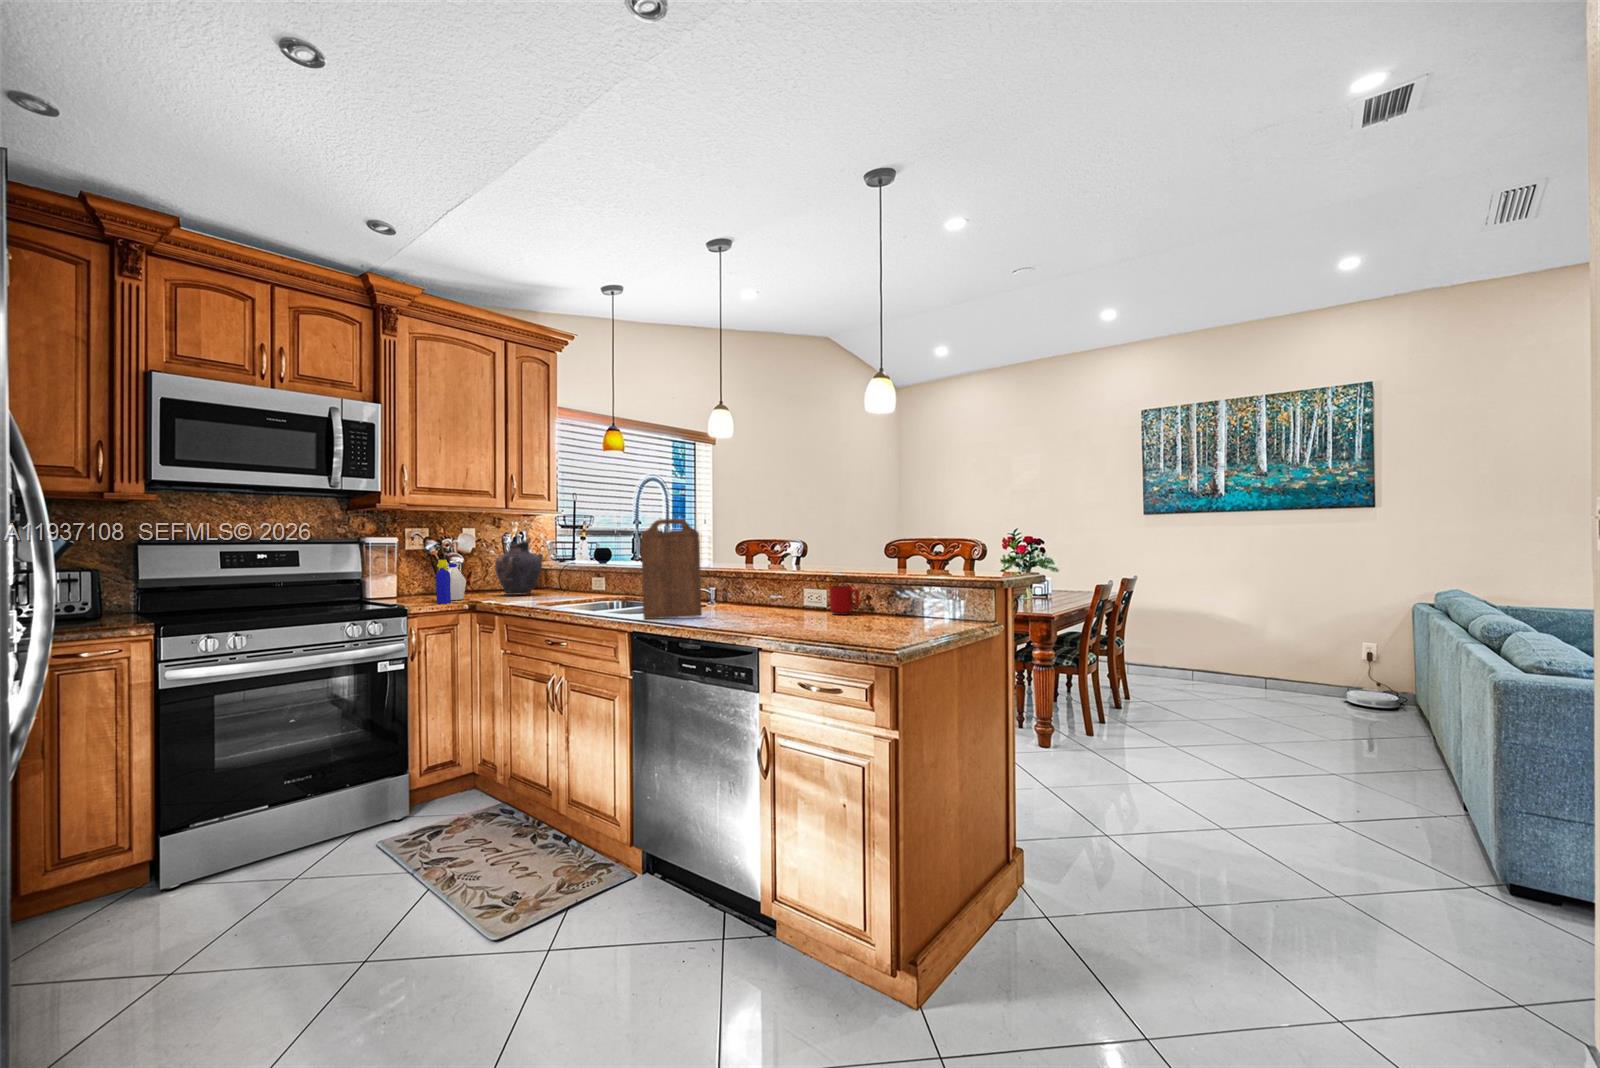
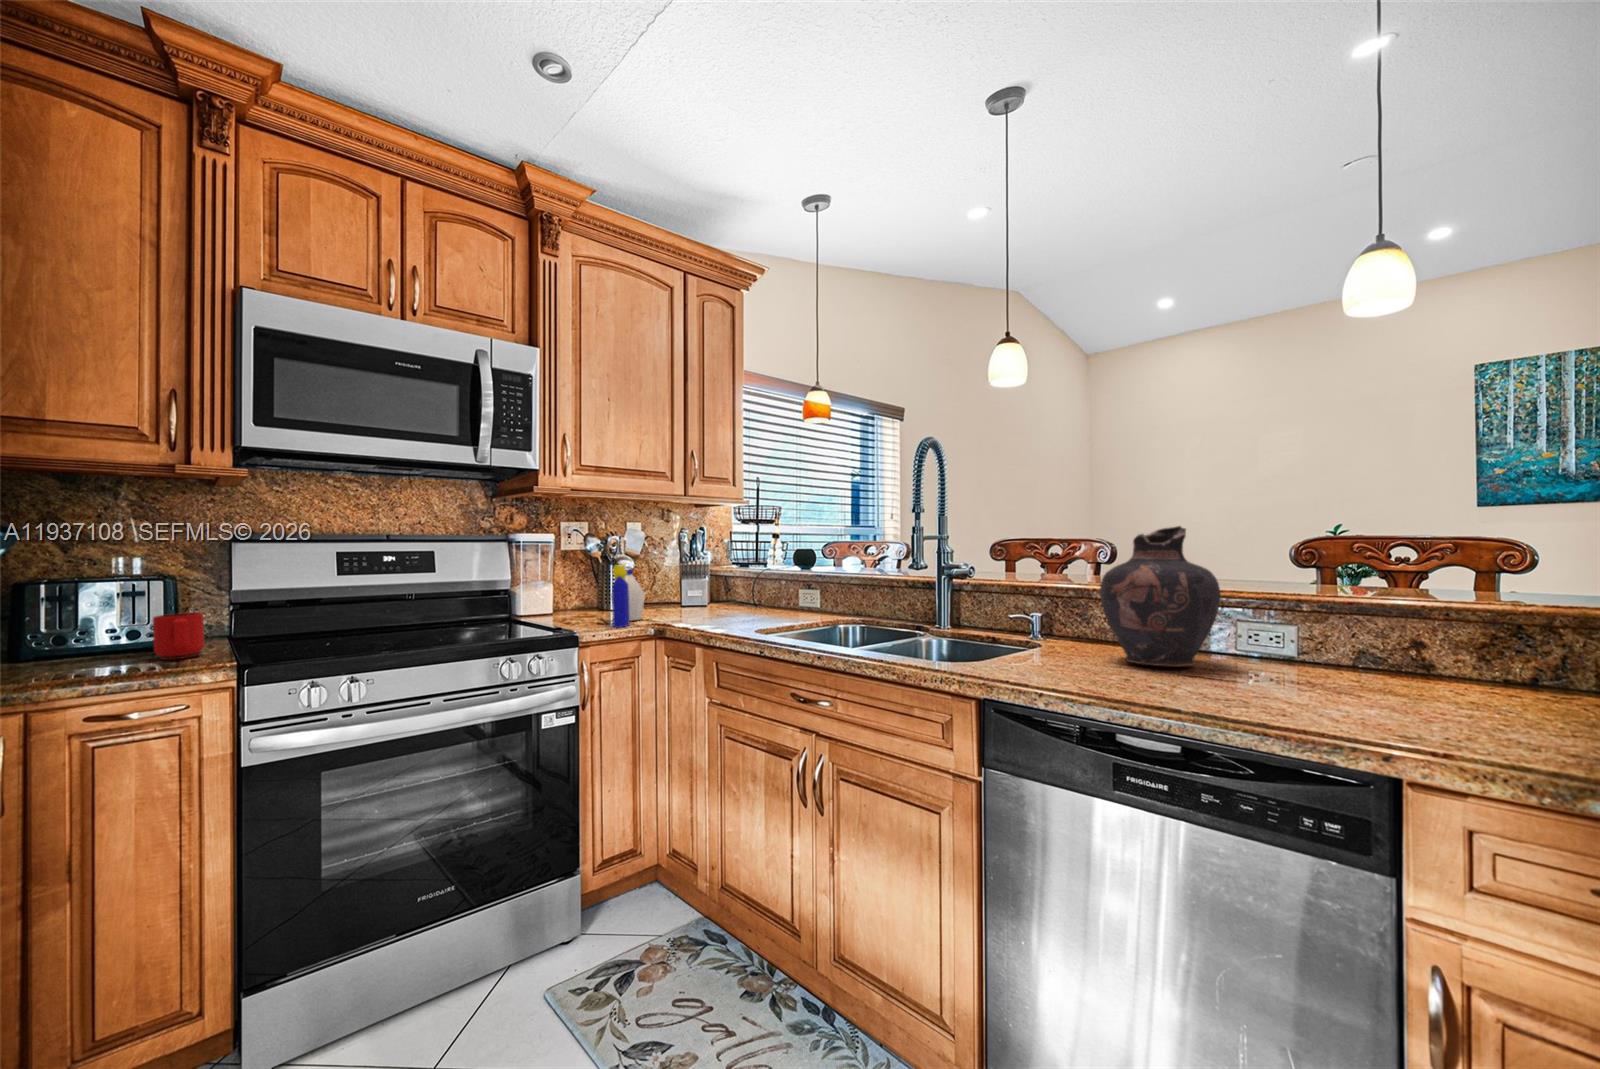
cutting board: present [641,519,702,619] -> none [1001,499,1106,678]
vase: present [495,538,542,595] -> present [1100,526,1221,667]
mug: present [829,586,860,615] -> present [153,613,204,660]

